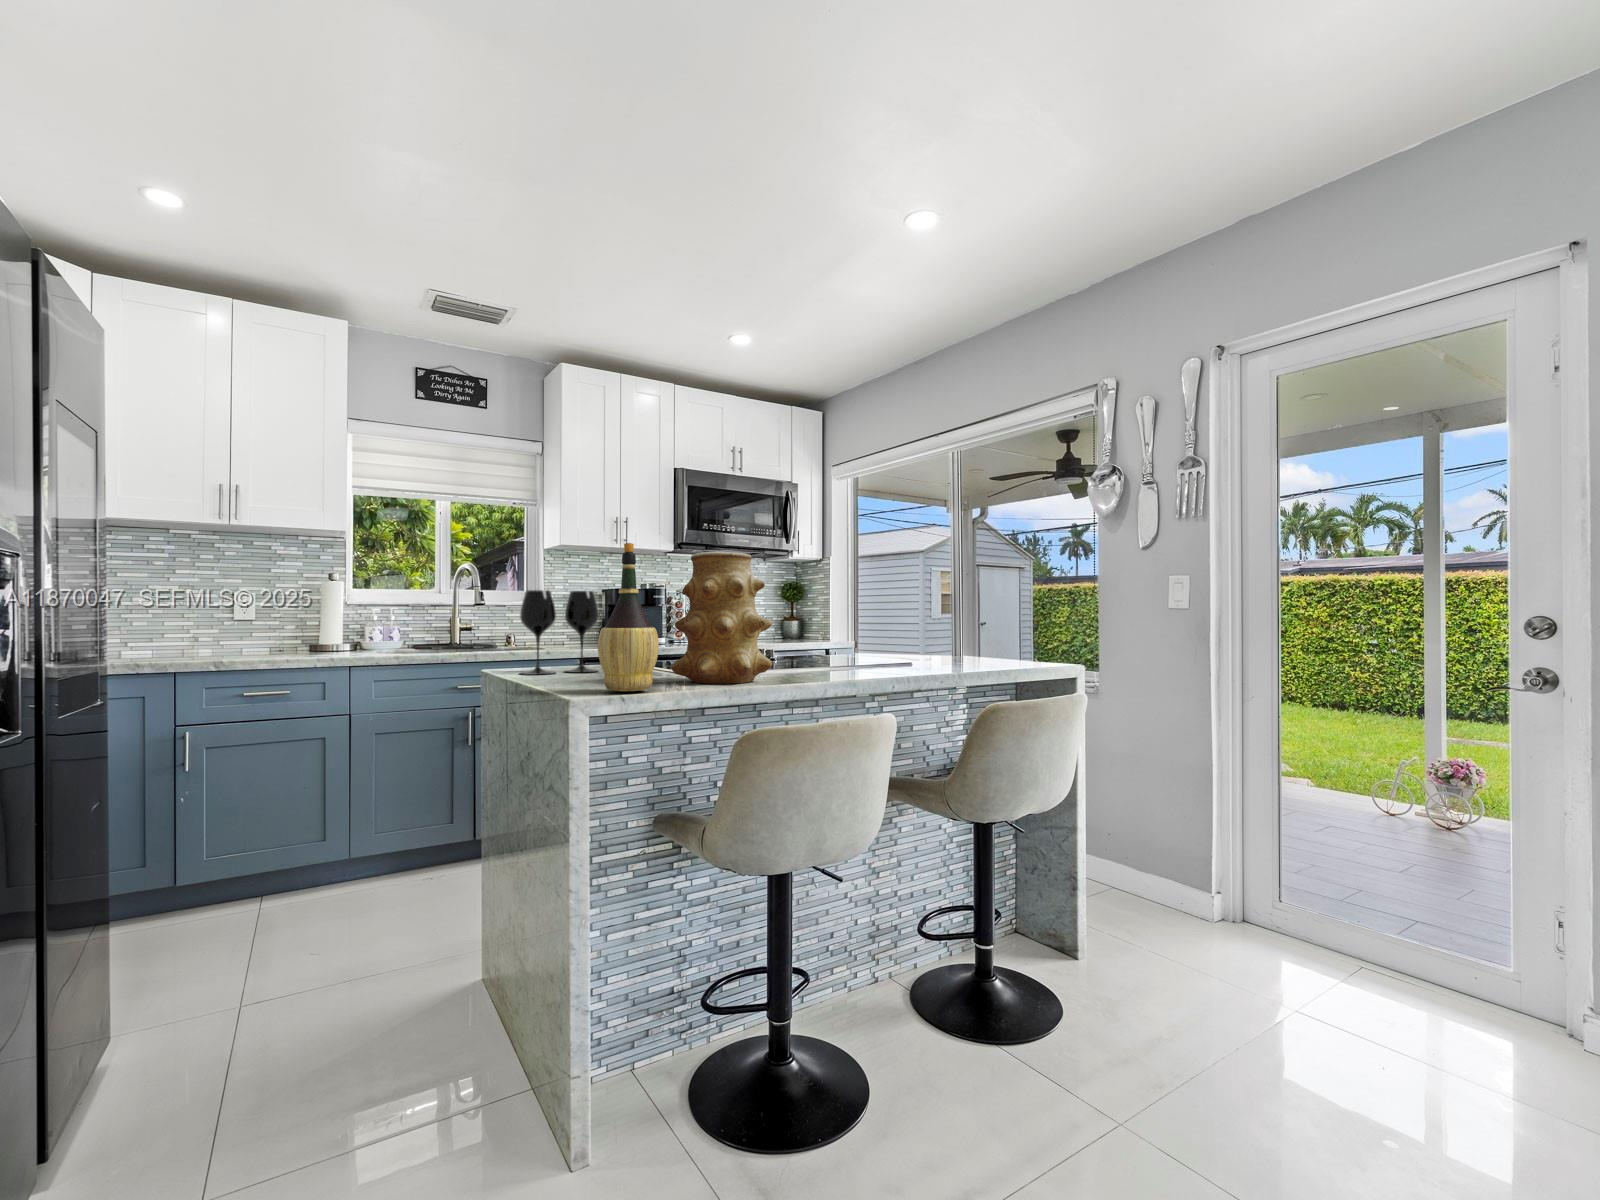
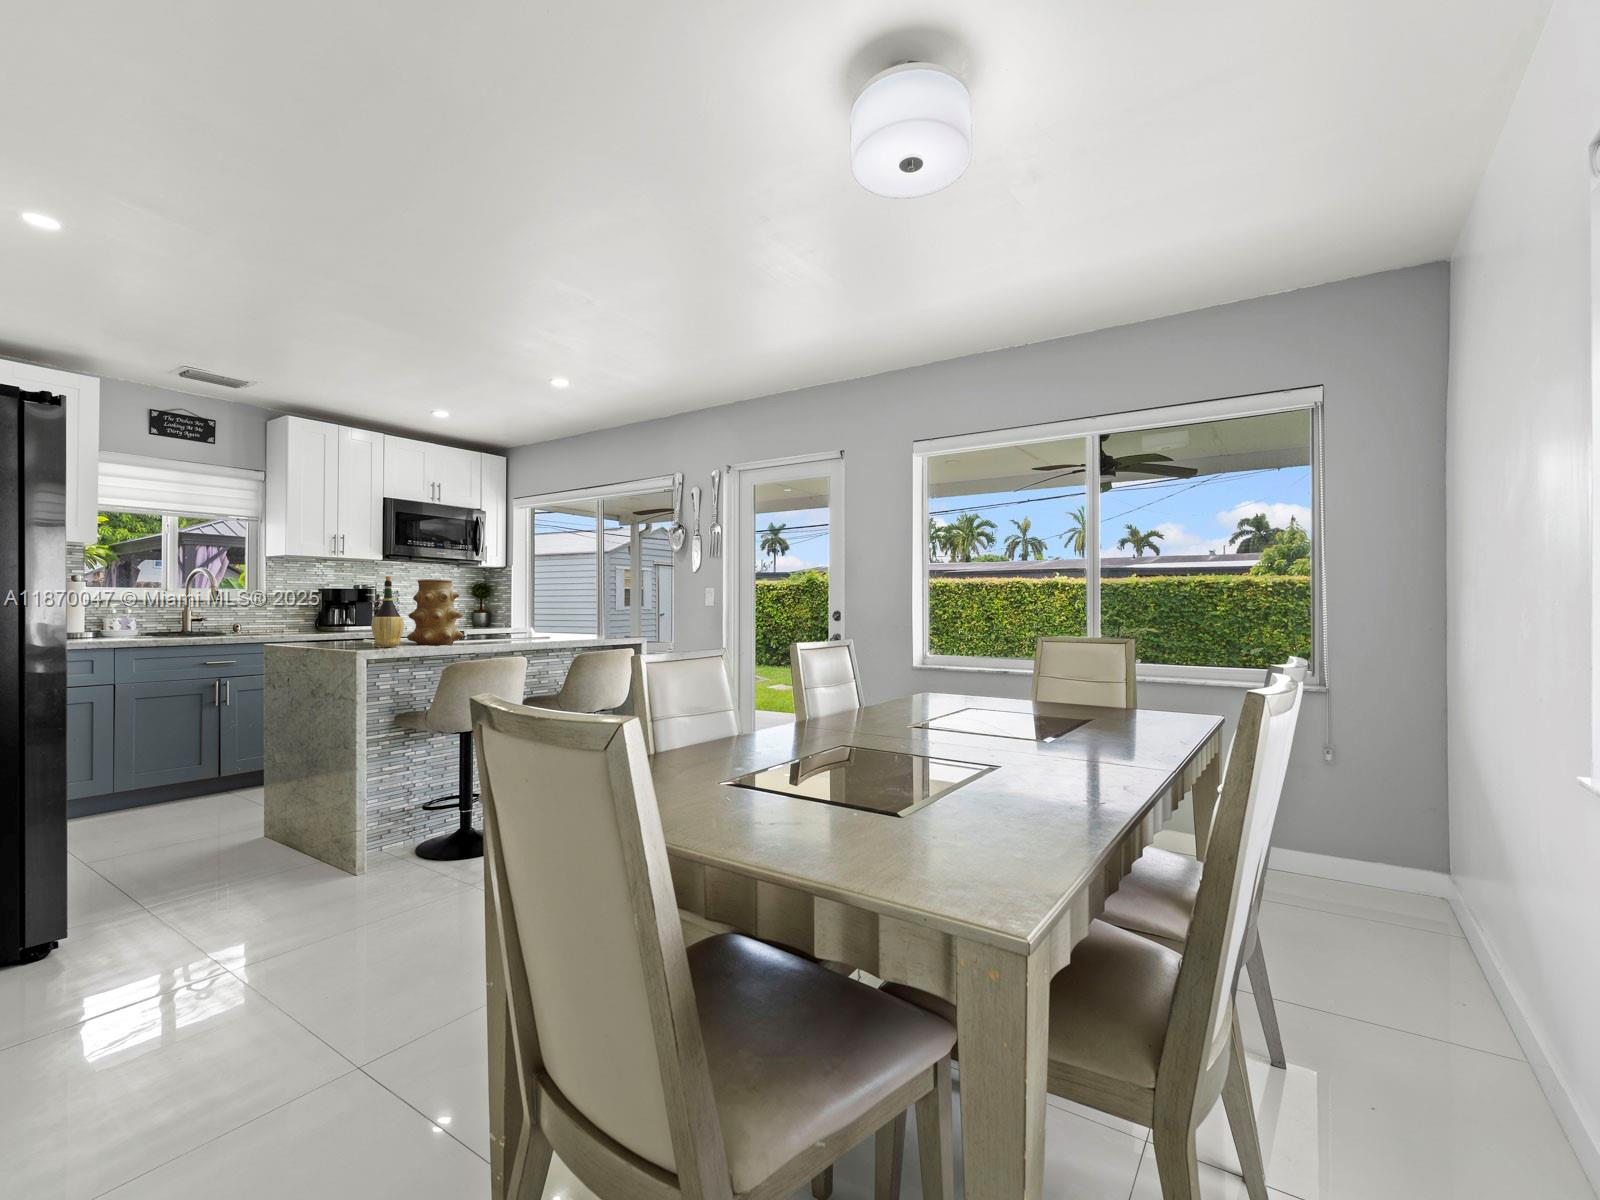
wine glass: present [520,590,599,675] -> none [304,596,355,644]

